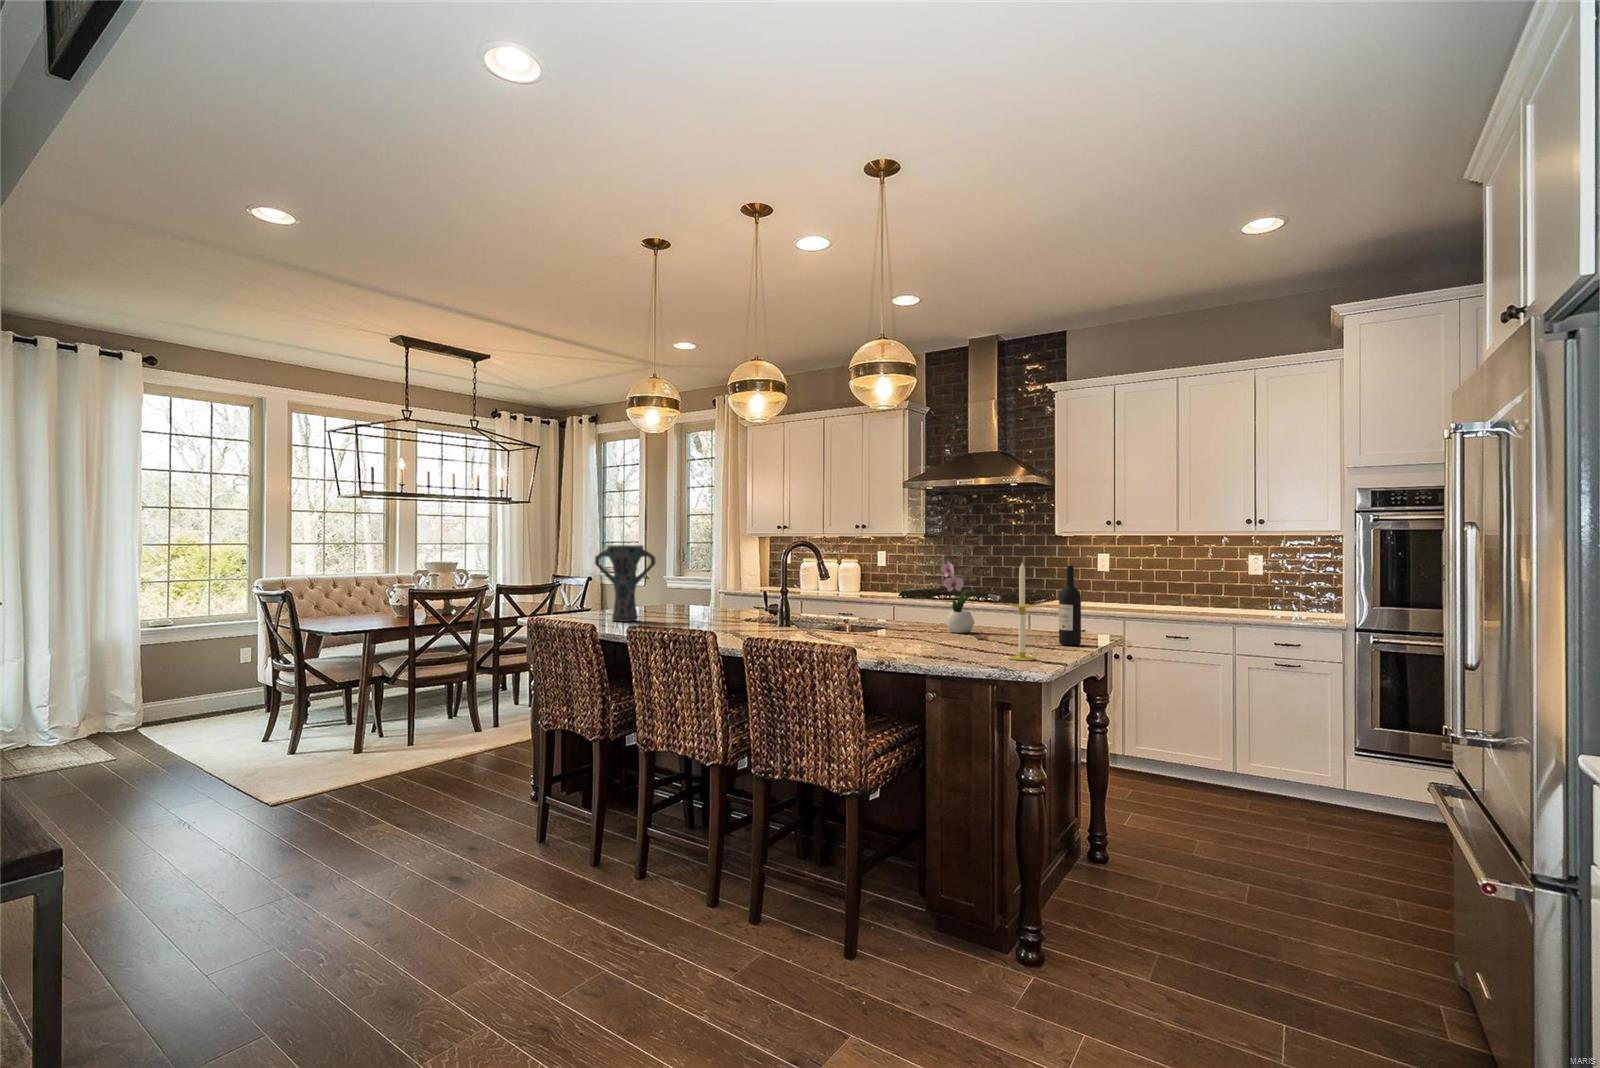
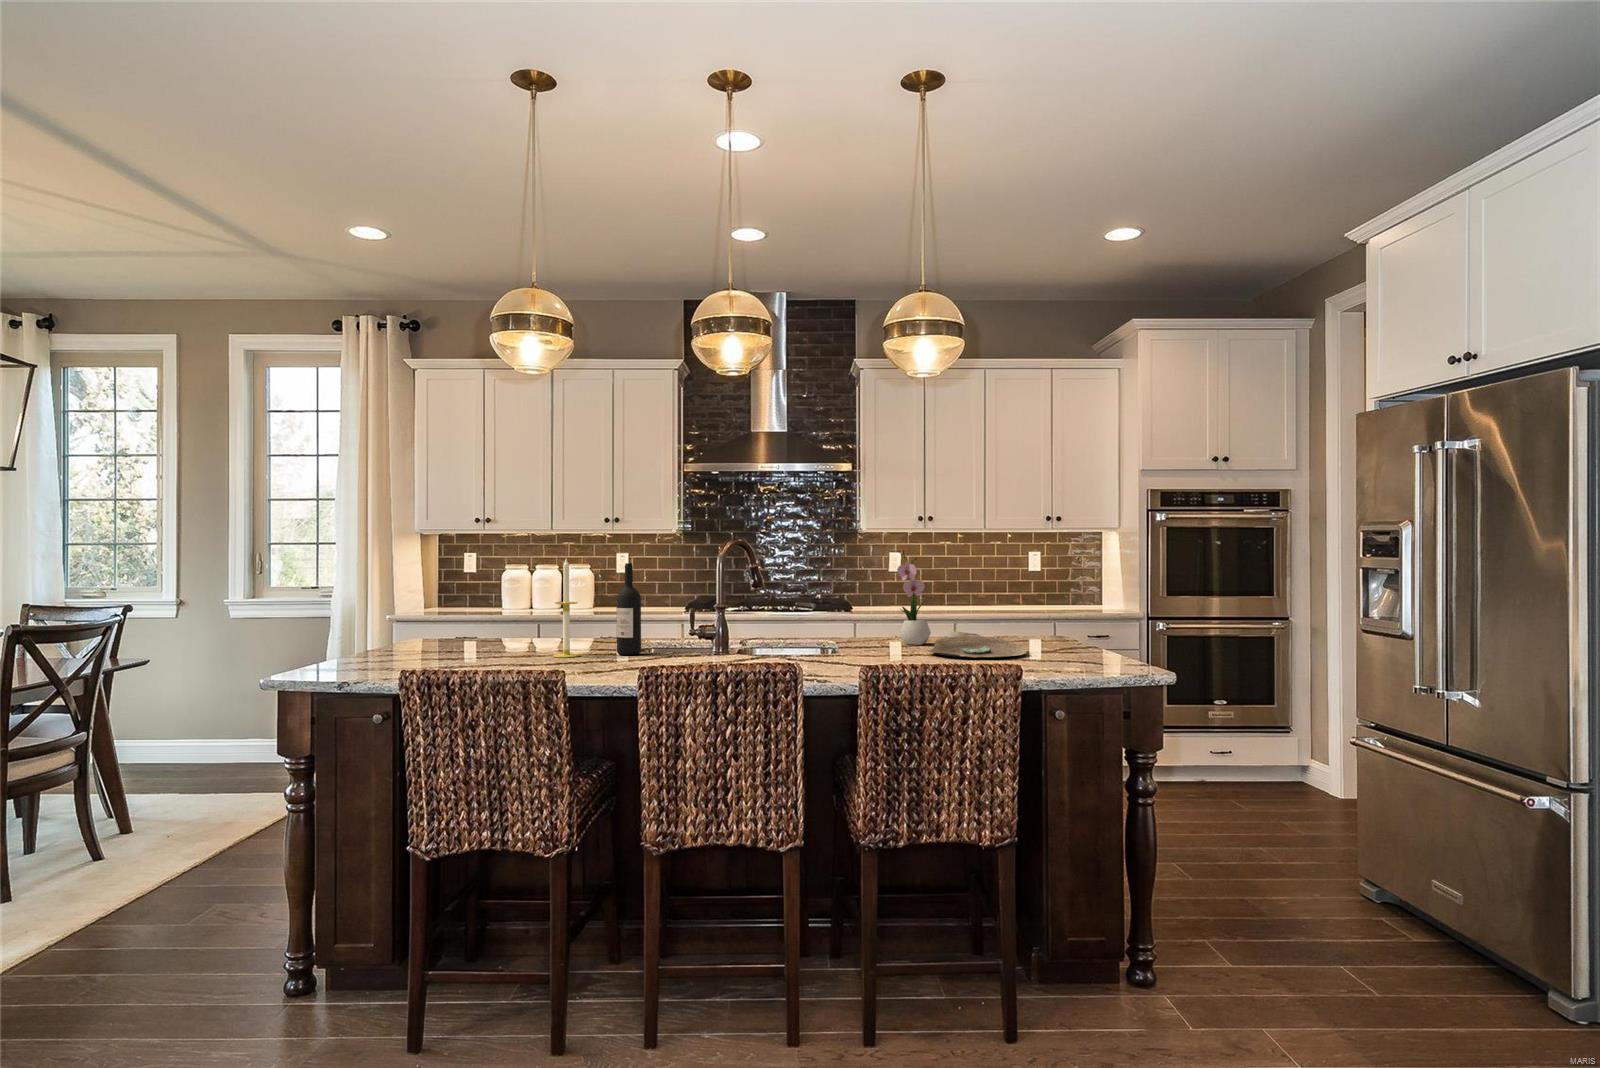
vase: present [595,545,656,622] -> none [432,547,527,662]
candle: present [1009,563,1035,661] -> present [553,559,580,658]
wine bottle: present [1059,566,1081,646] -> present [617,563,641,655]
decorative bowl: none [916,623,1010,645] -> present [929,632,1026,658]

